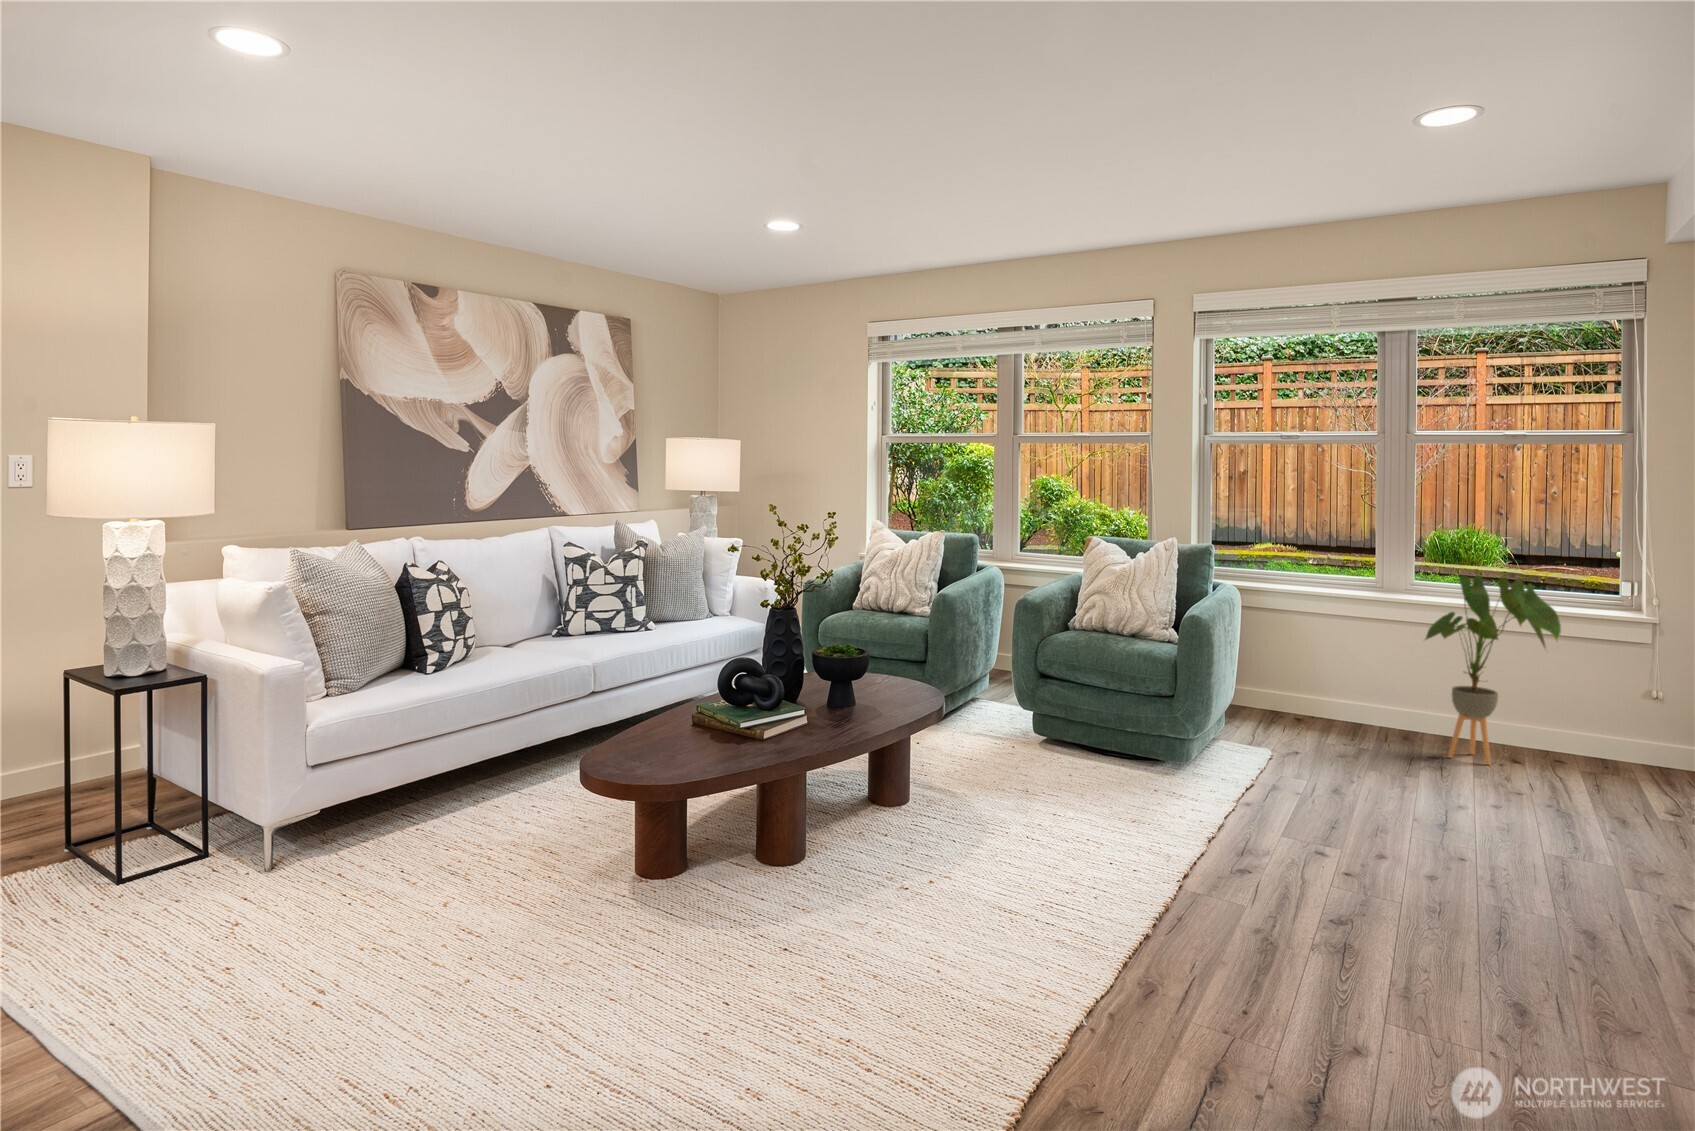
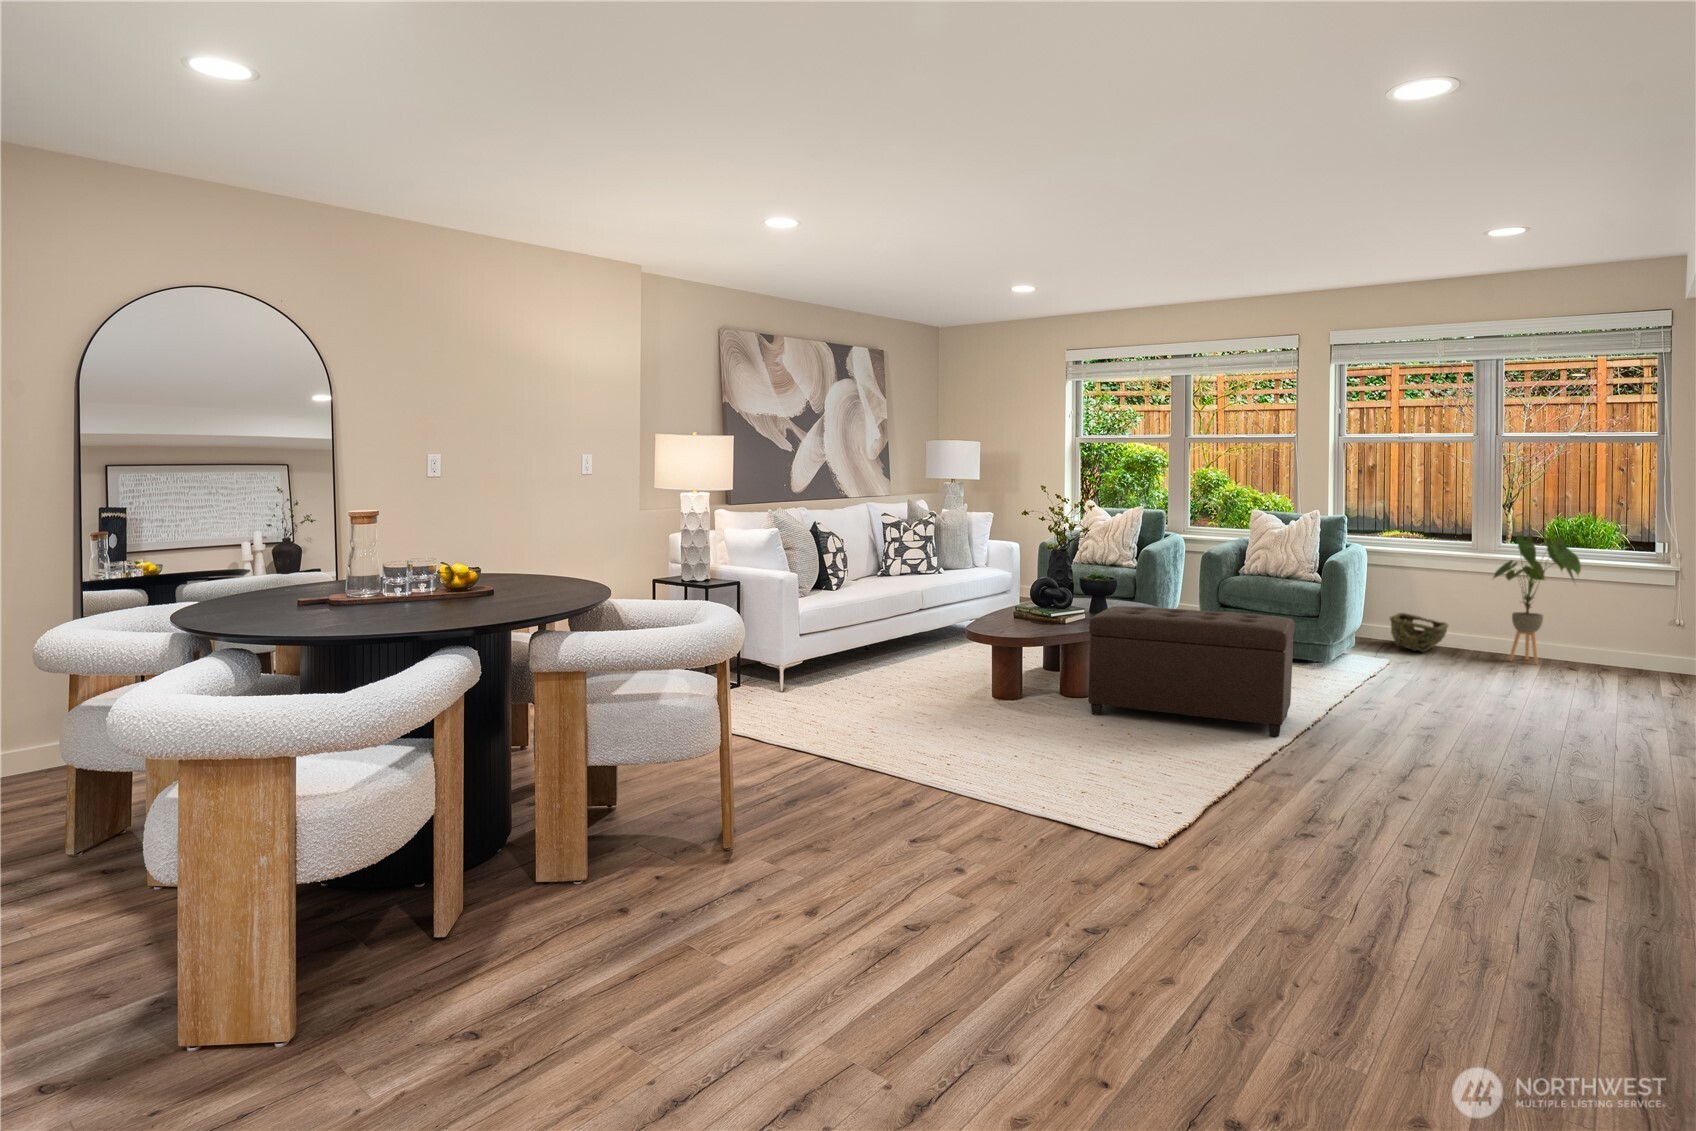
woven basket: none [1277,677,1359,740] -> present [1390,613,1448,652]
ottoman: none [729,722,1107,1026] -> present [1088,606,1295,736]

